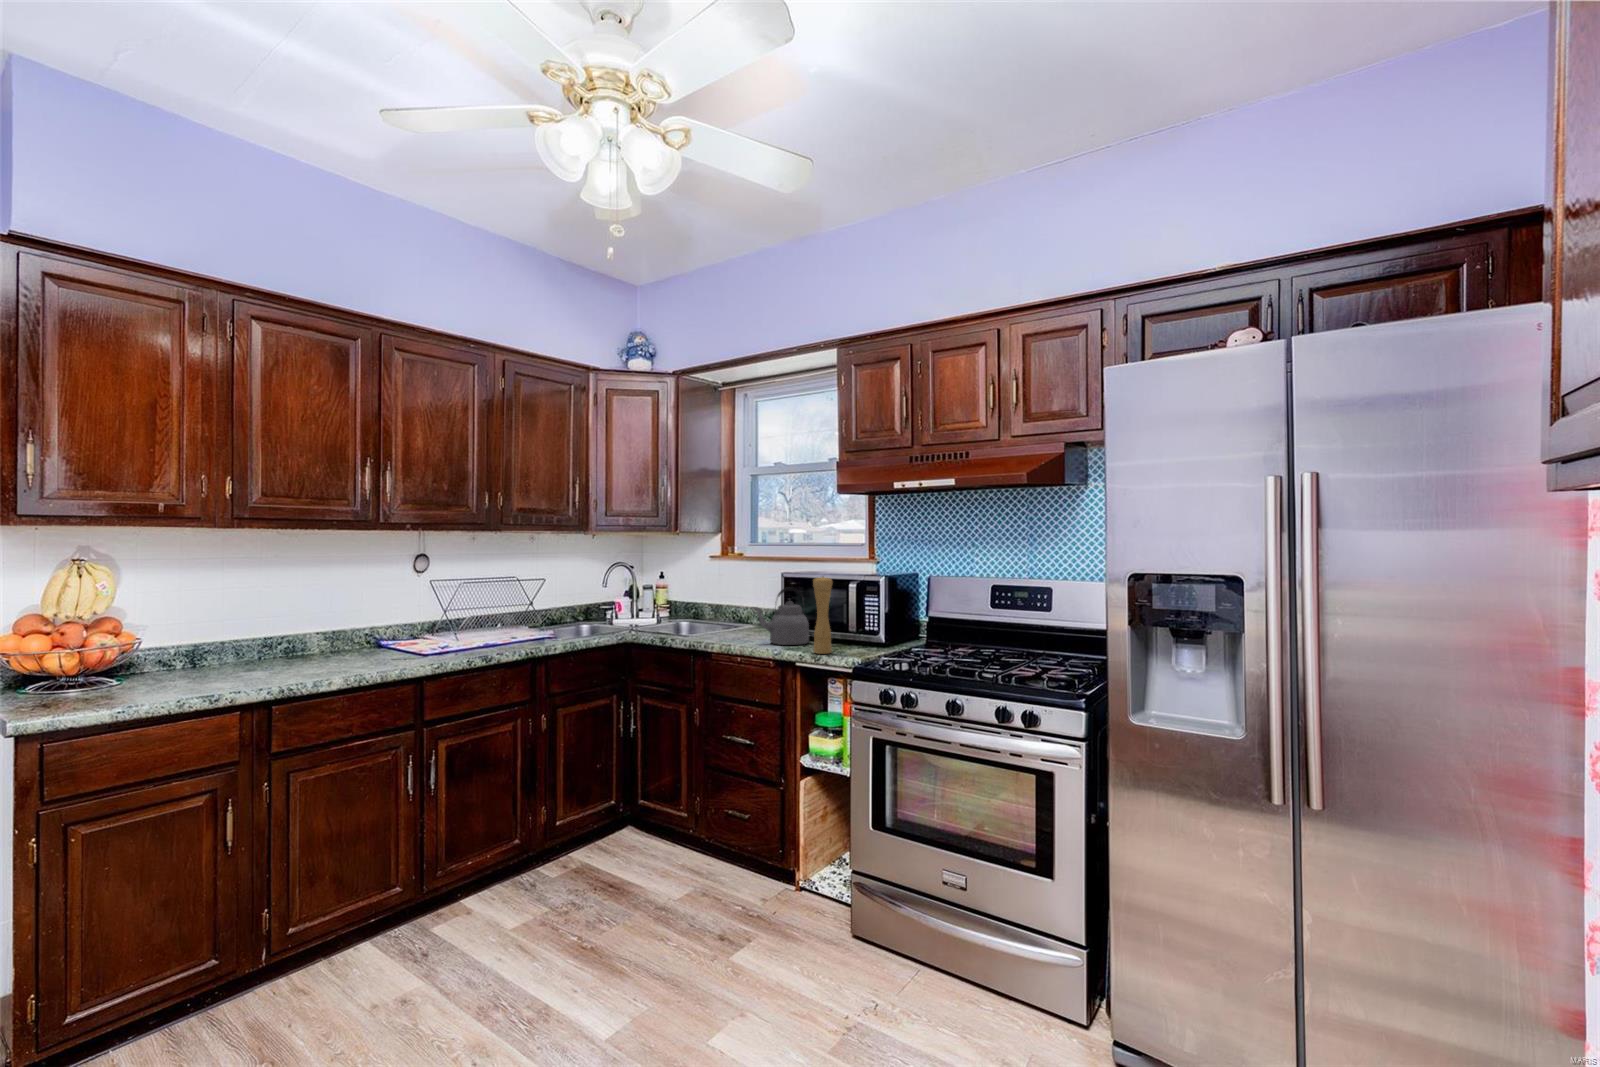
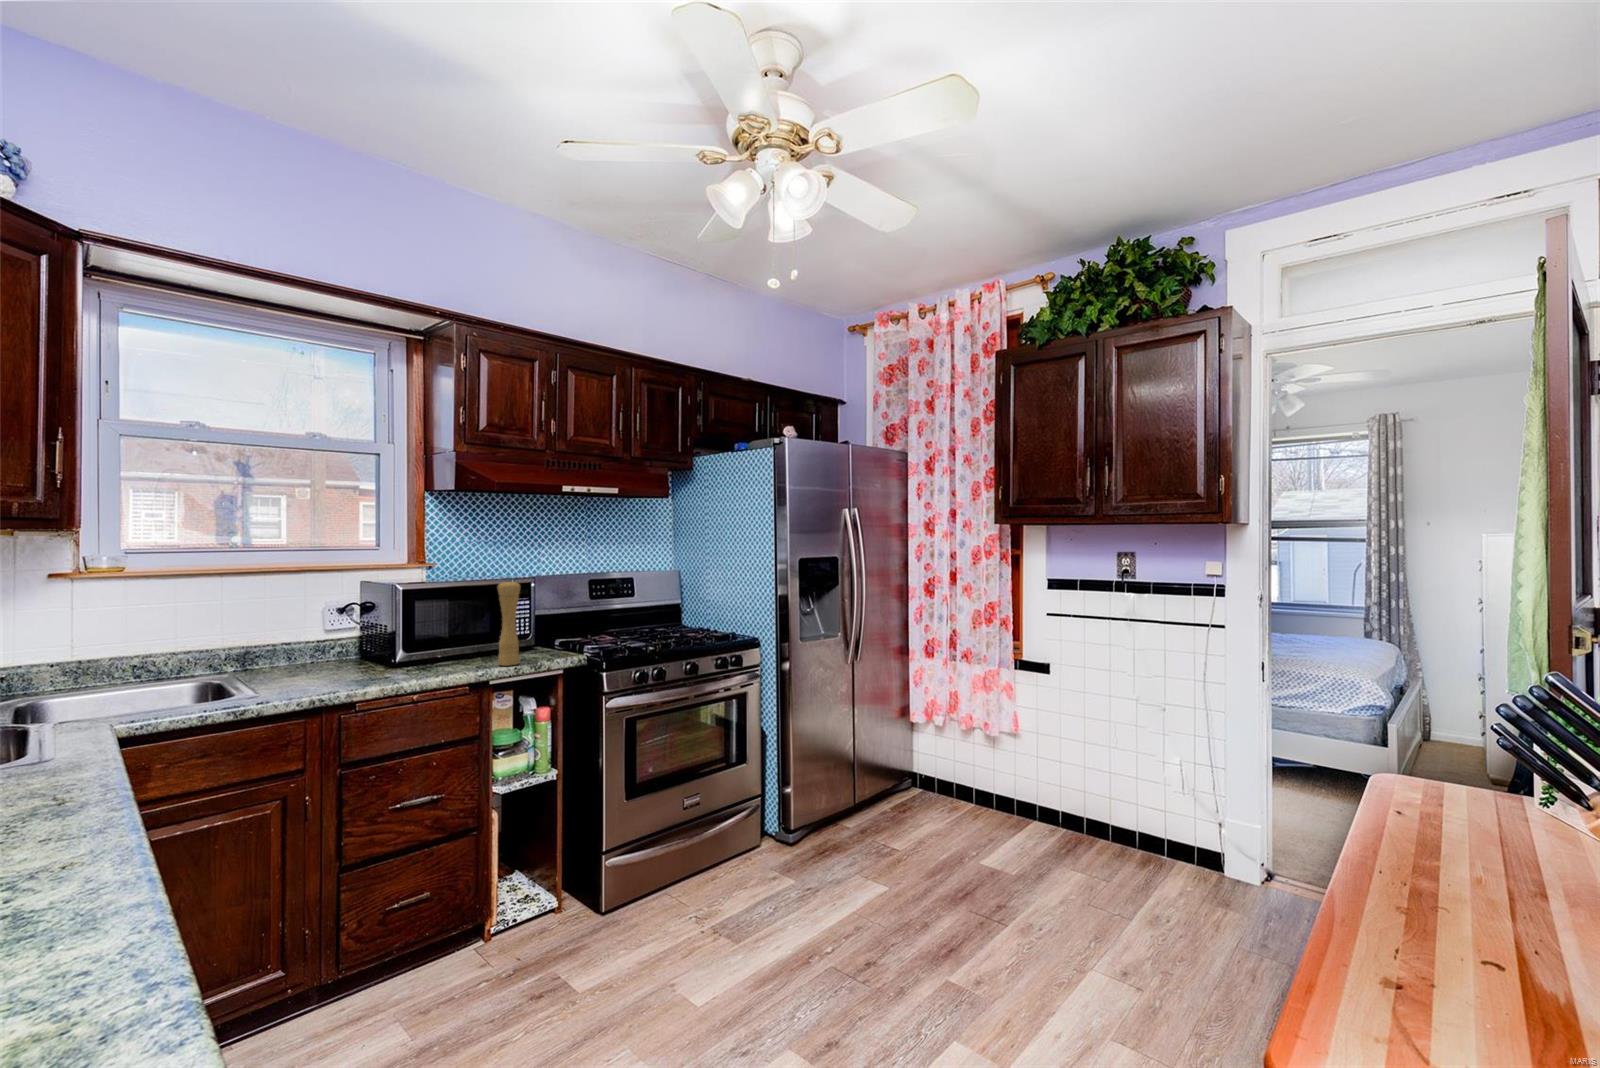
kettle: present [753,587,809,645] -> none [382,601,439,675]

